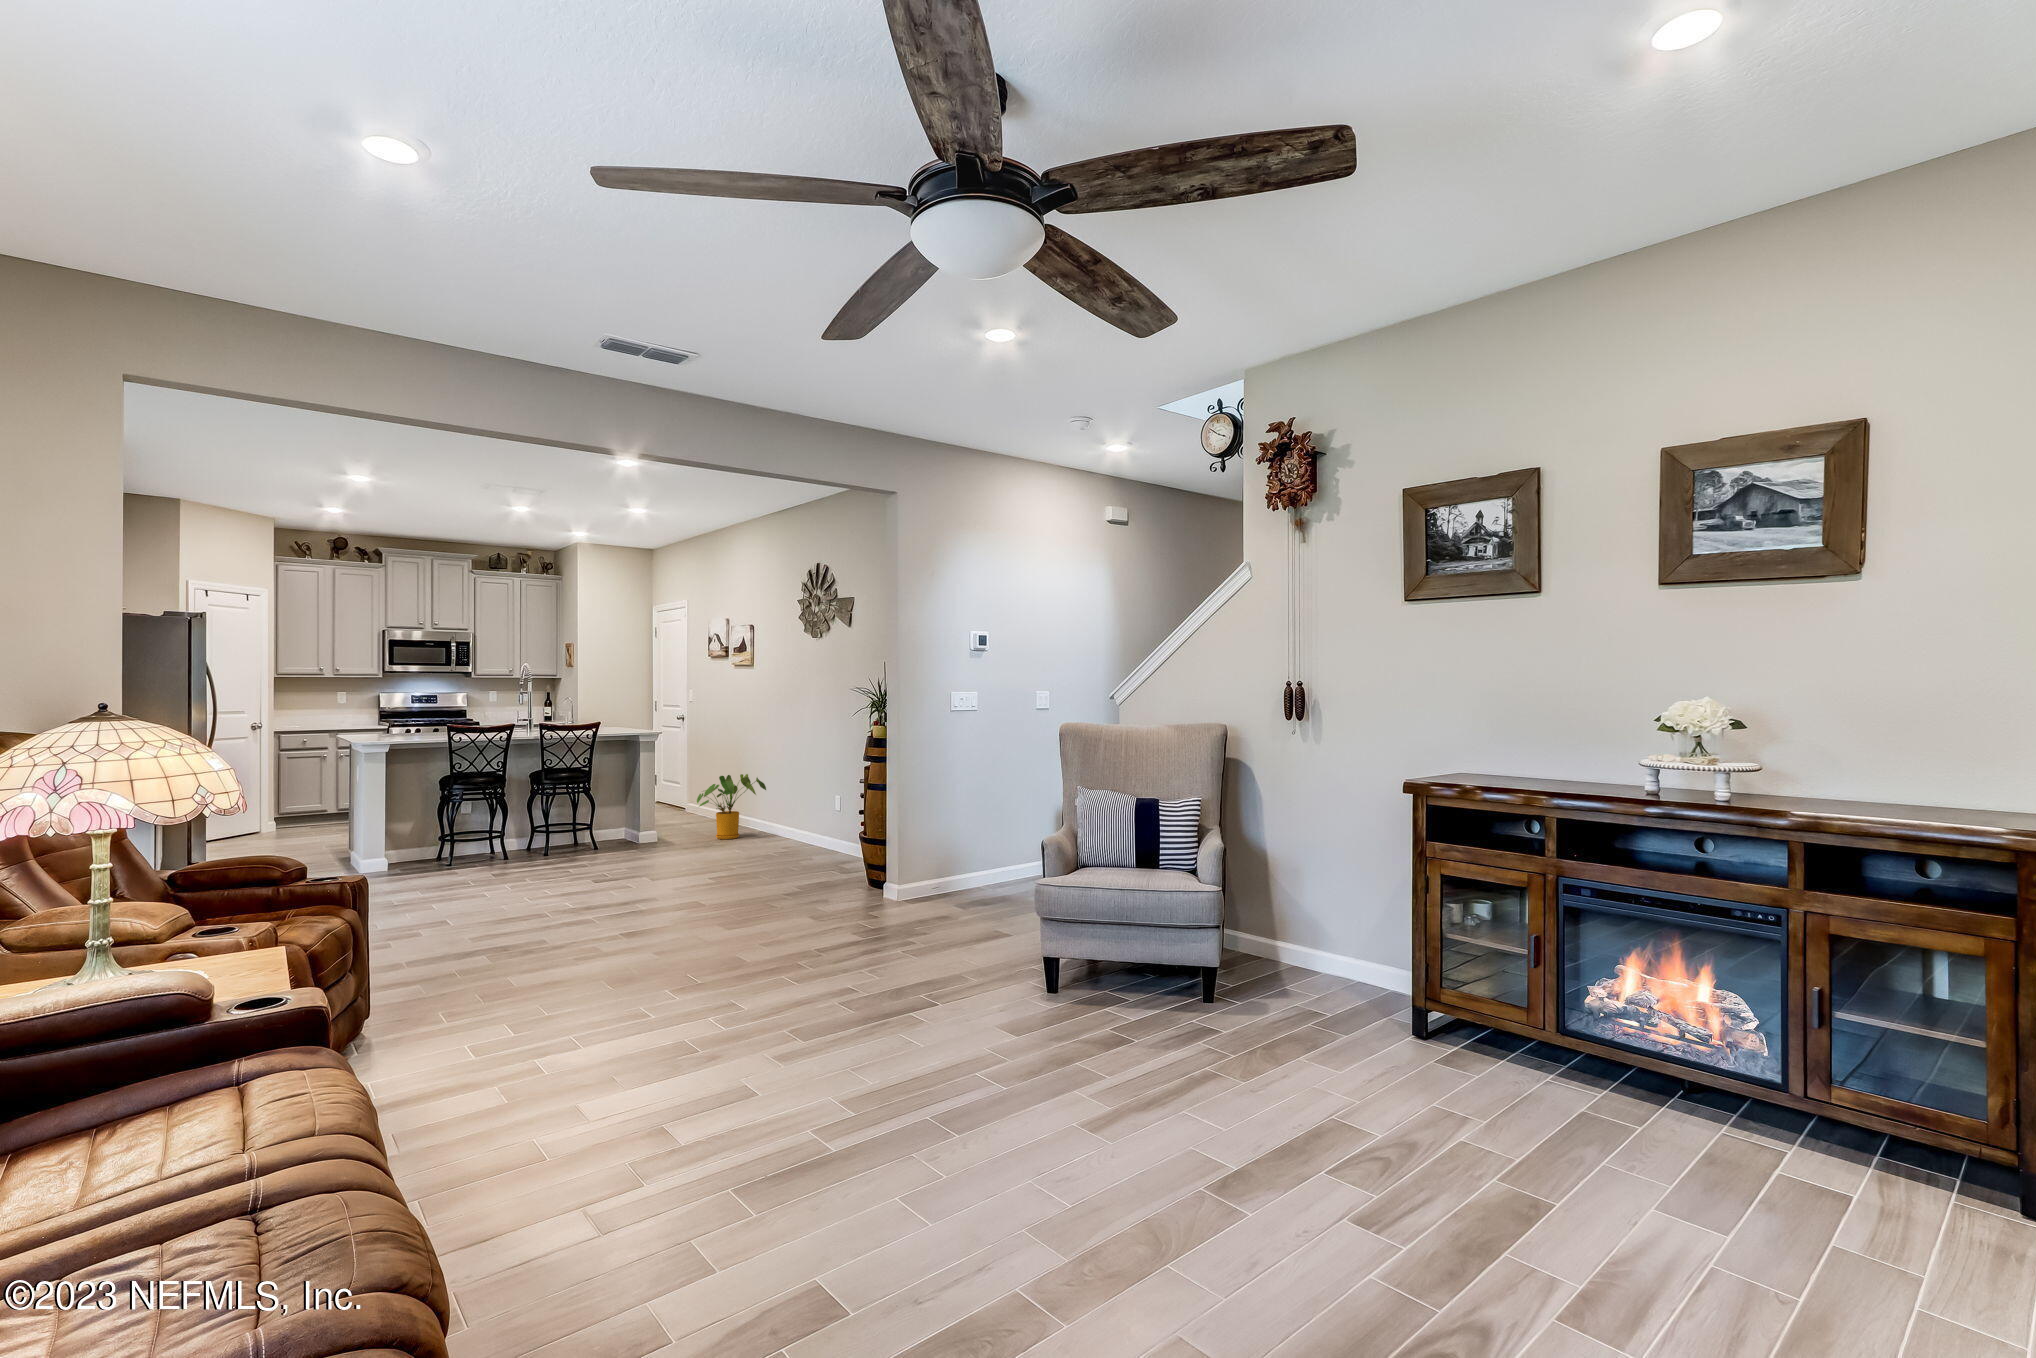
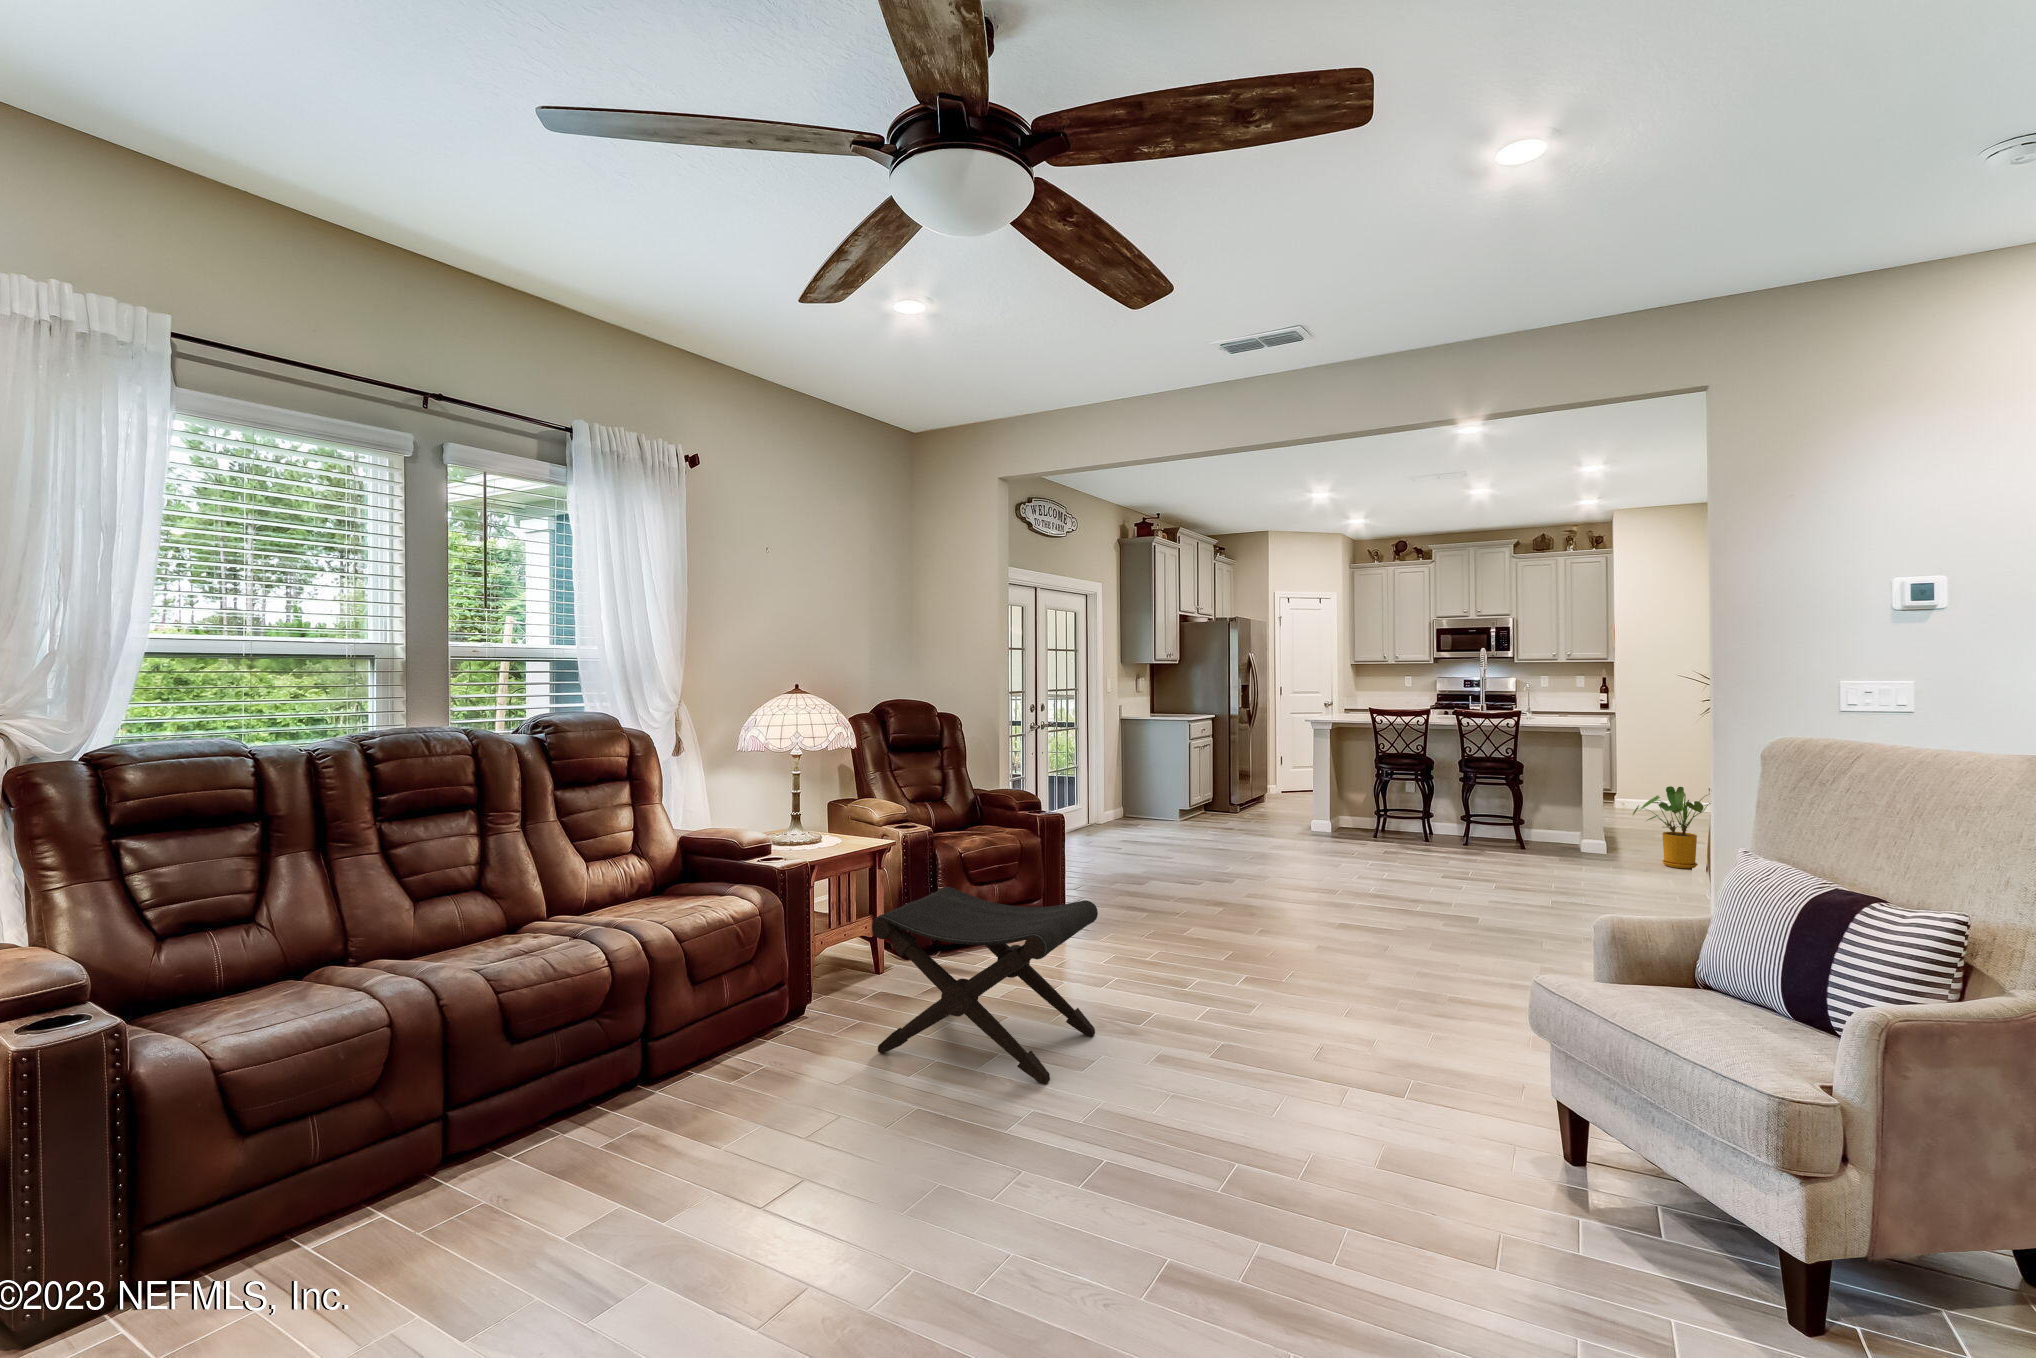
footstool: none [524,926,817,1194] -> present [872,887,1098,1084]

